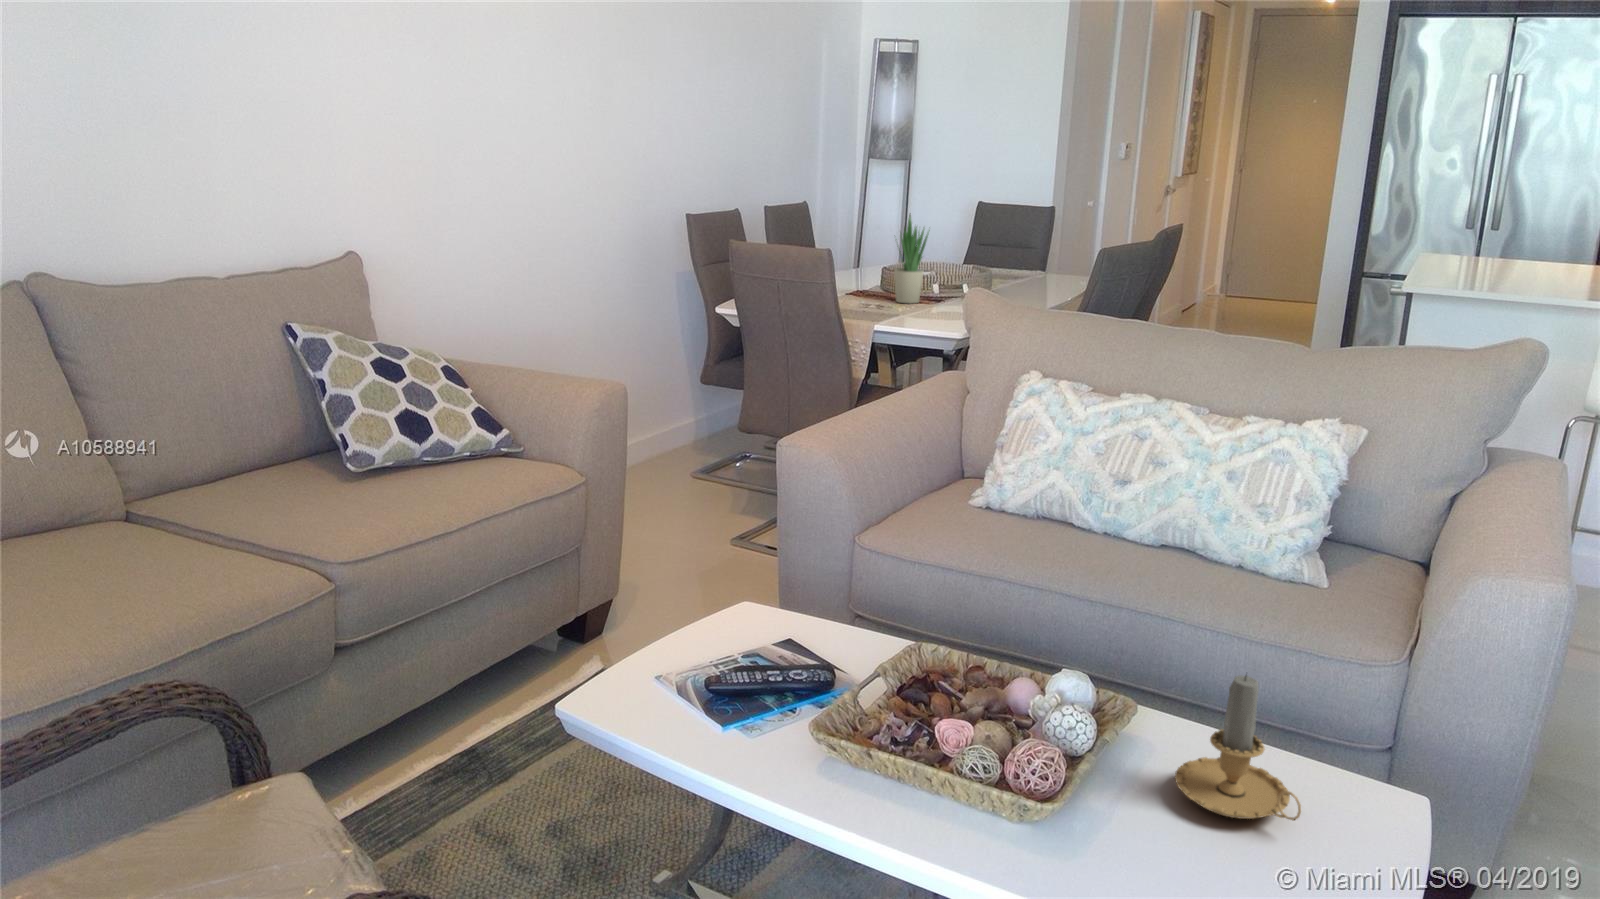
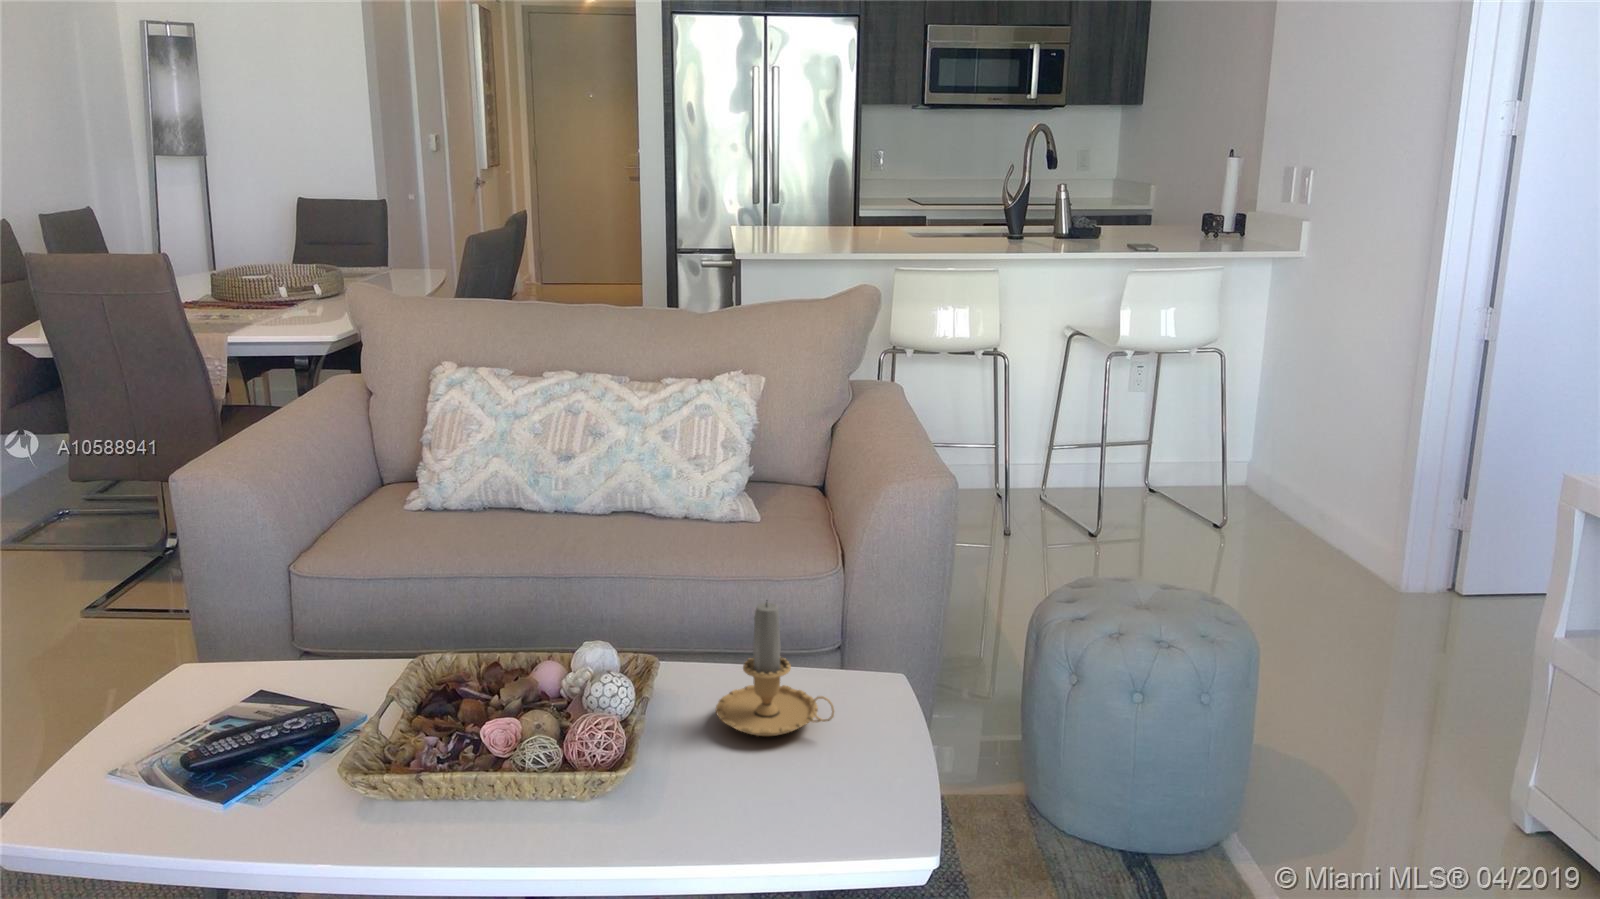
potted plant: present [894,215,930,303] -> none [234,210,277,311]

